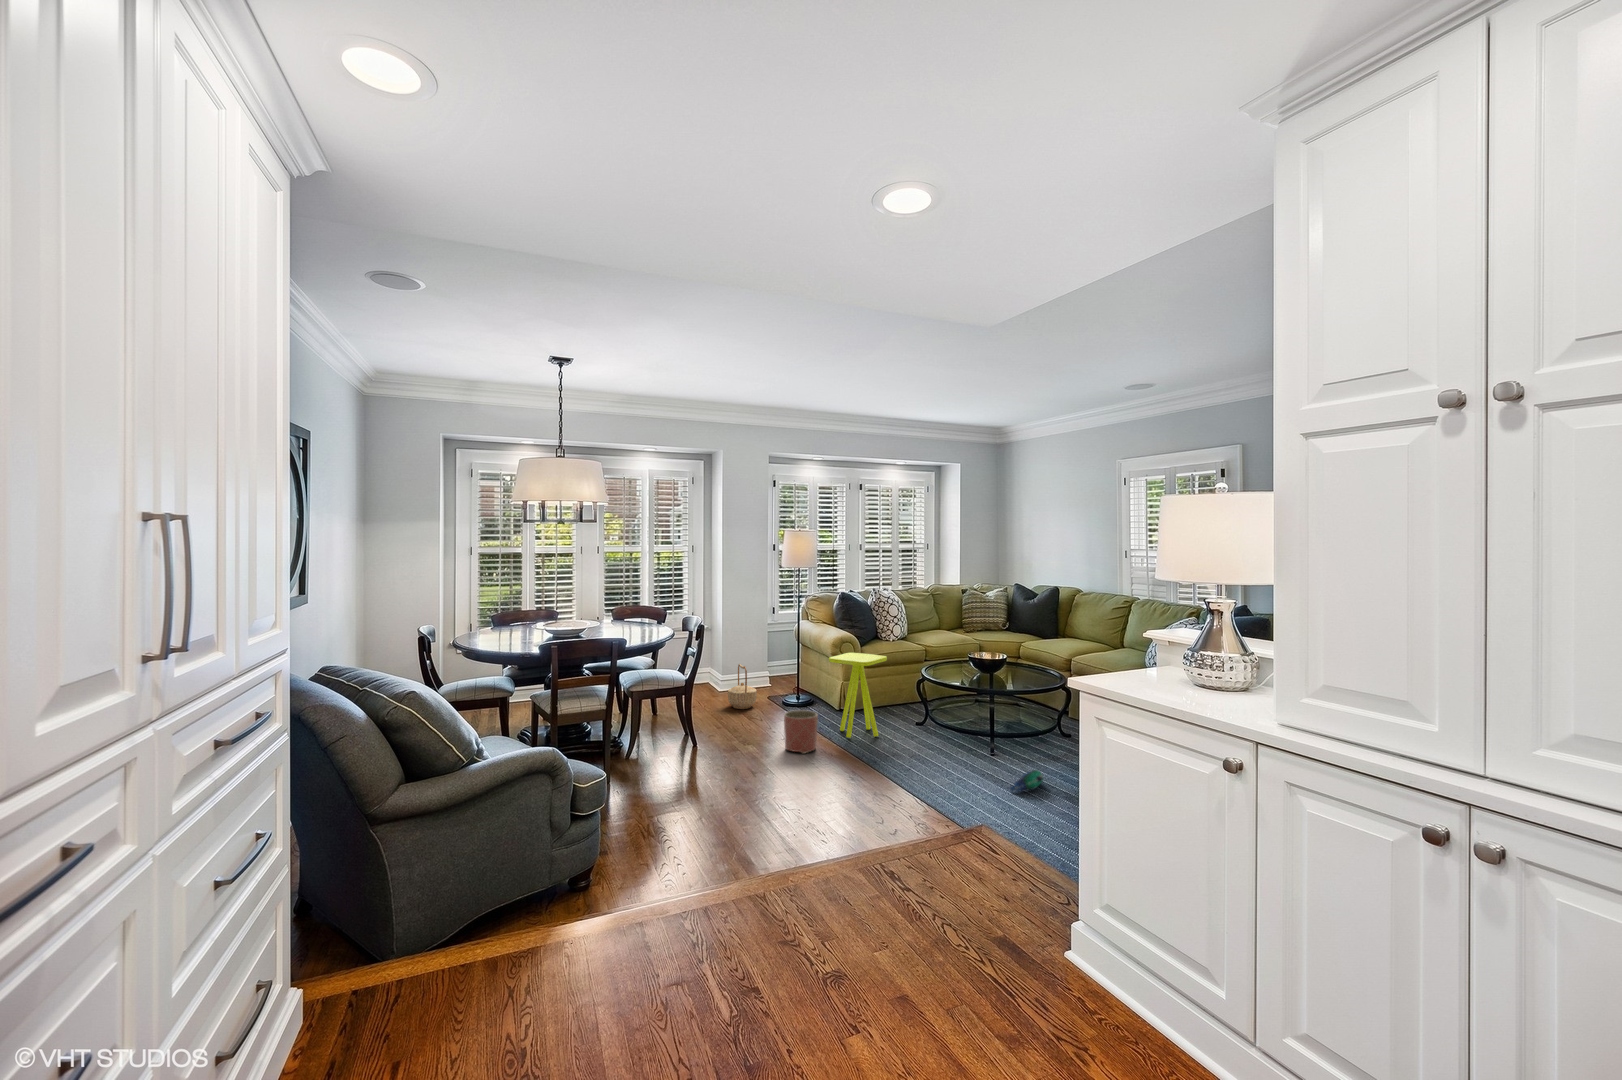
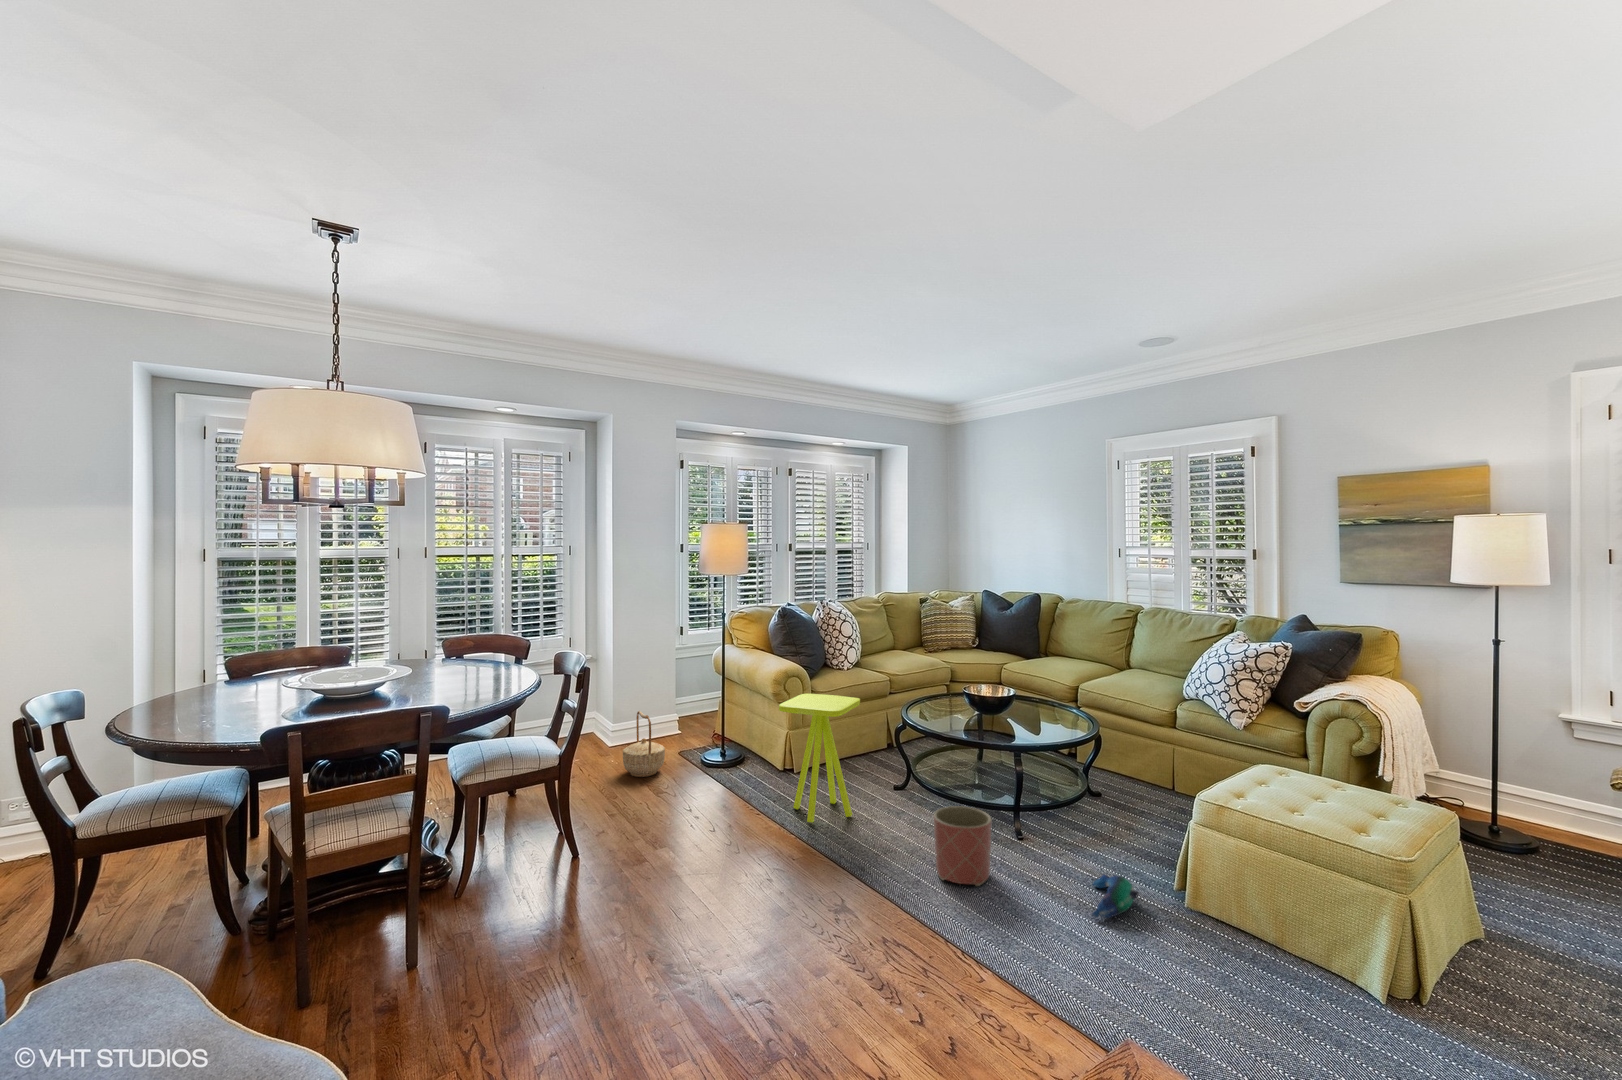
planter: present [784,710,818,753] -> present [934,806,992,886]

